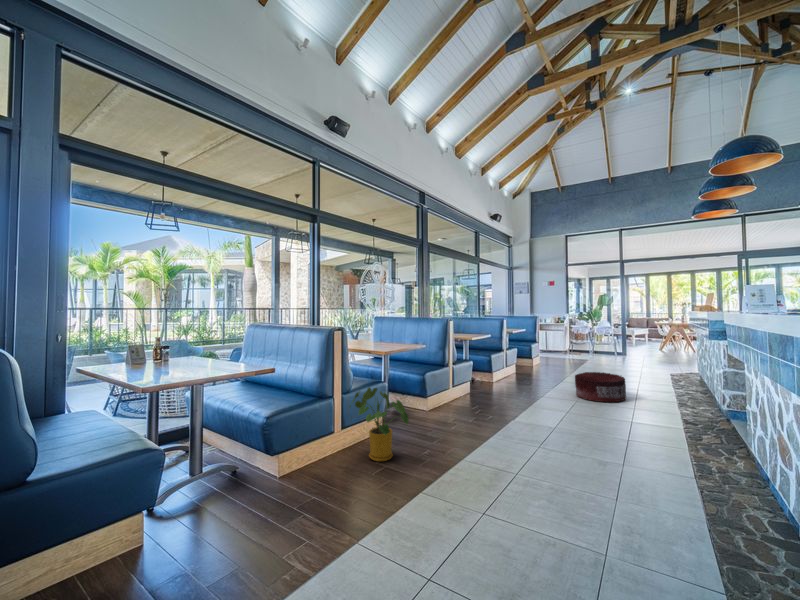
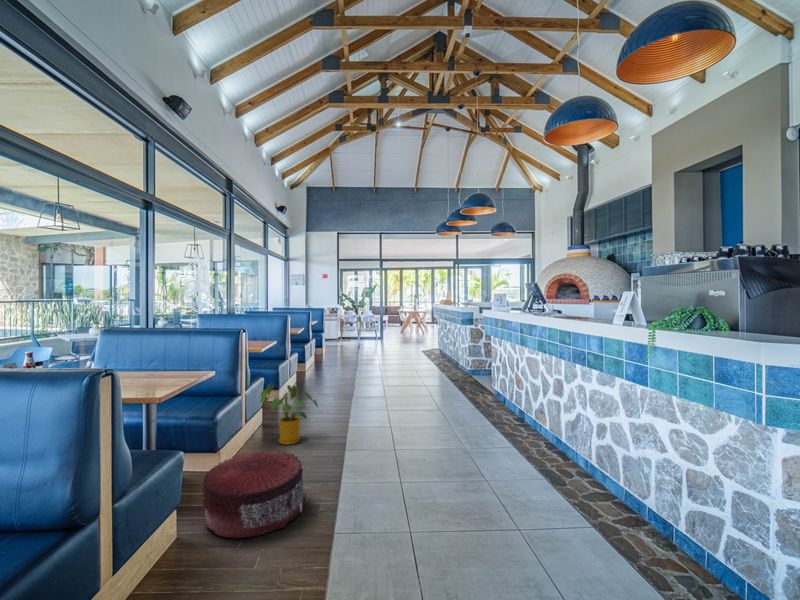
pouf: present [575,372,626,402] -> present [202,449,305,539]

